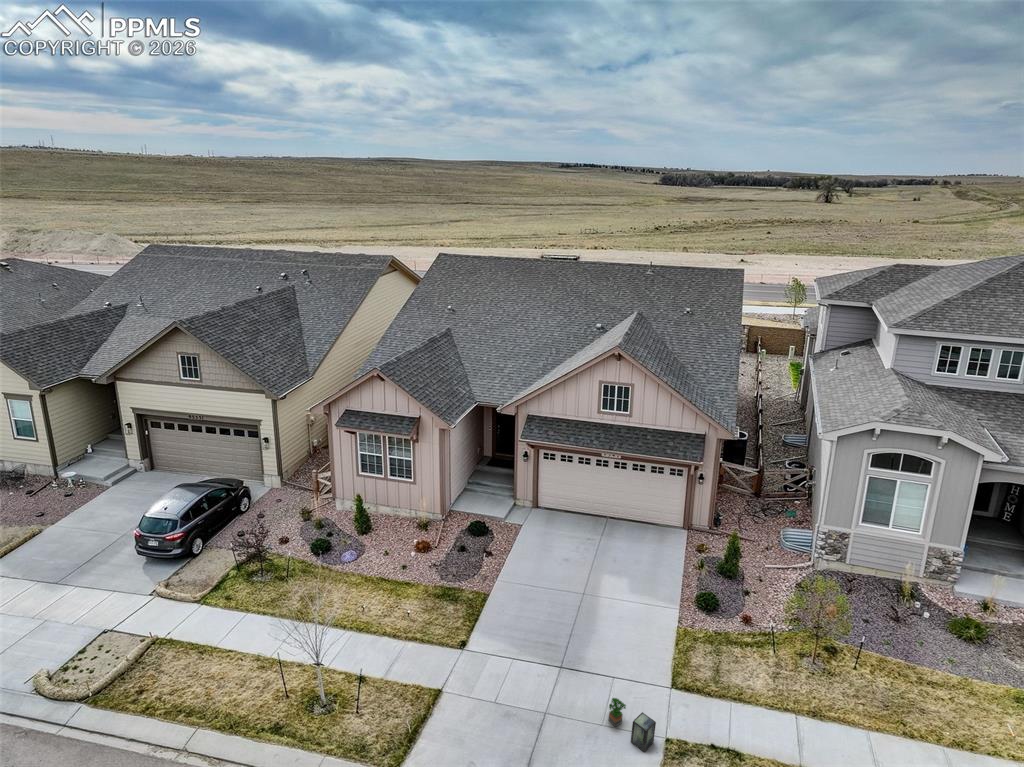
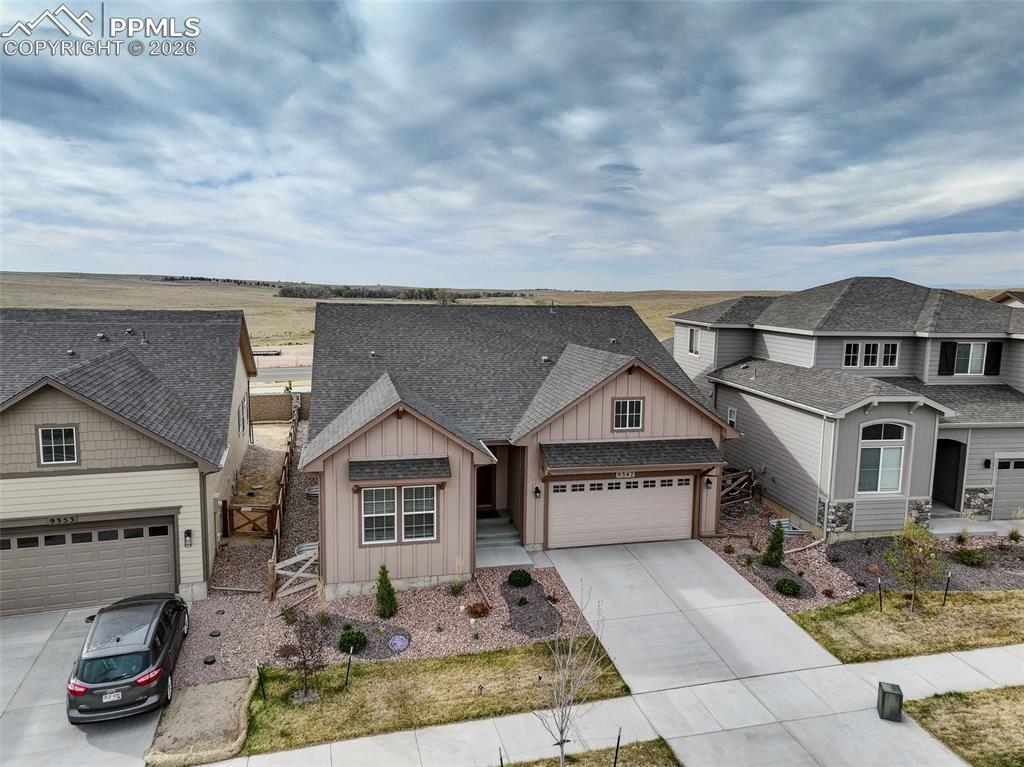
potted tree: present [609,698,626,727] -> none [840,678,861,711]

